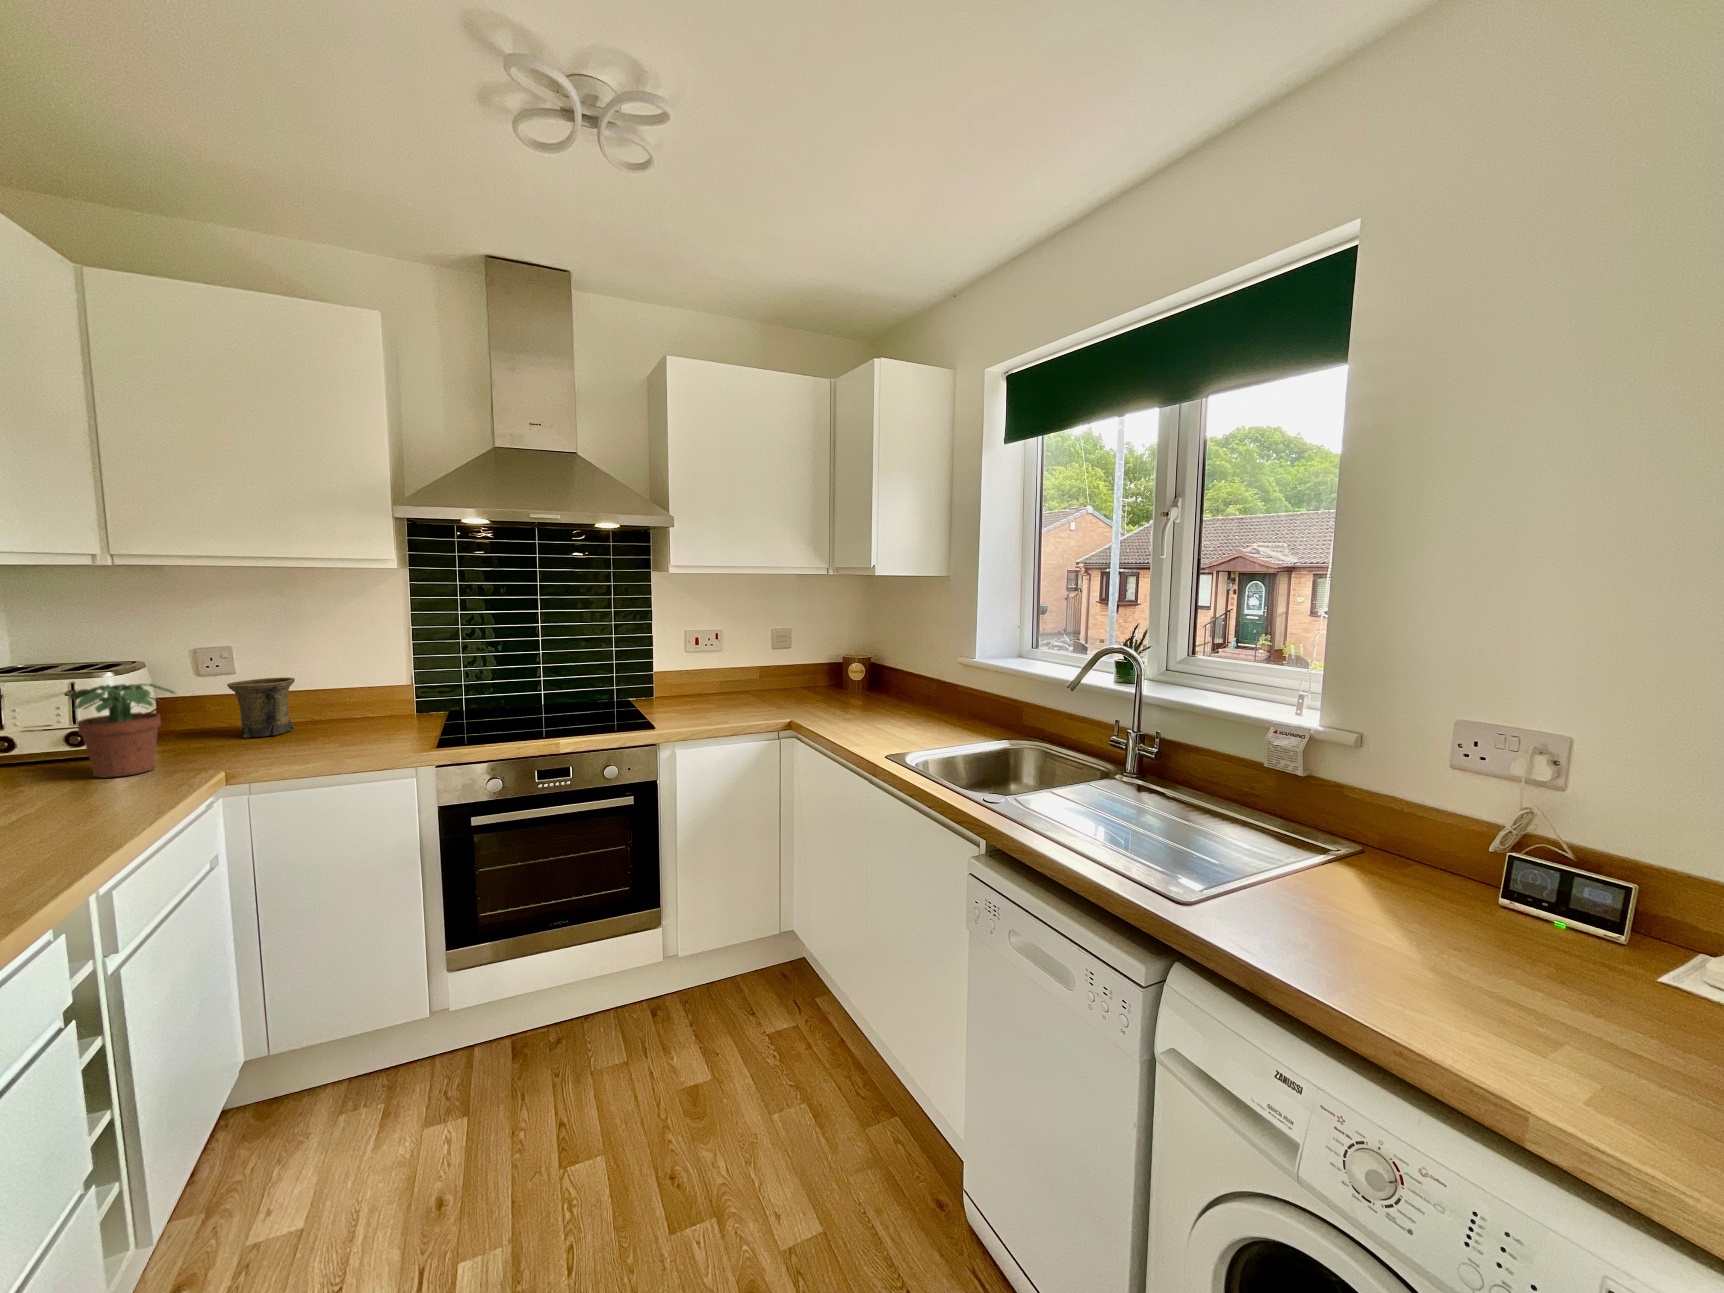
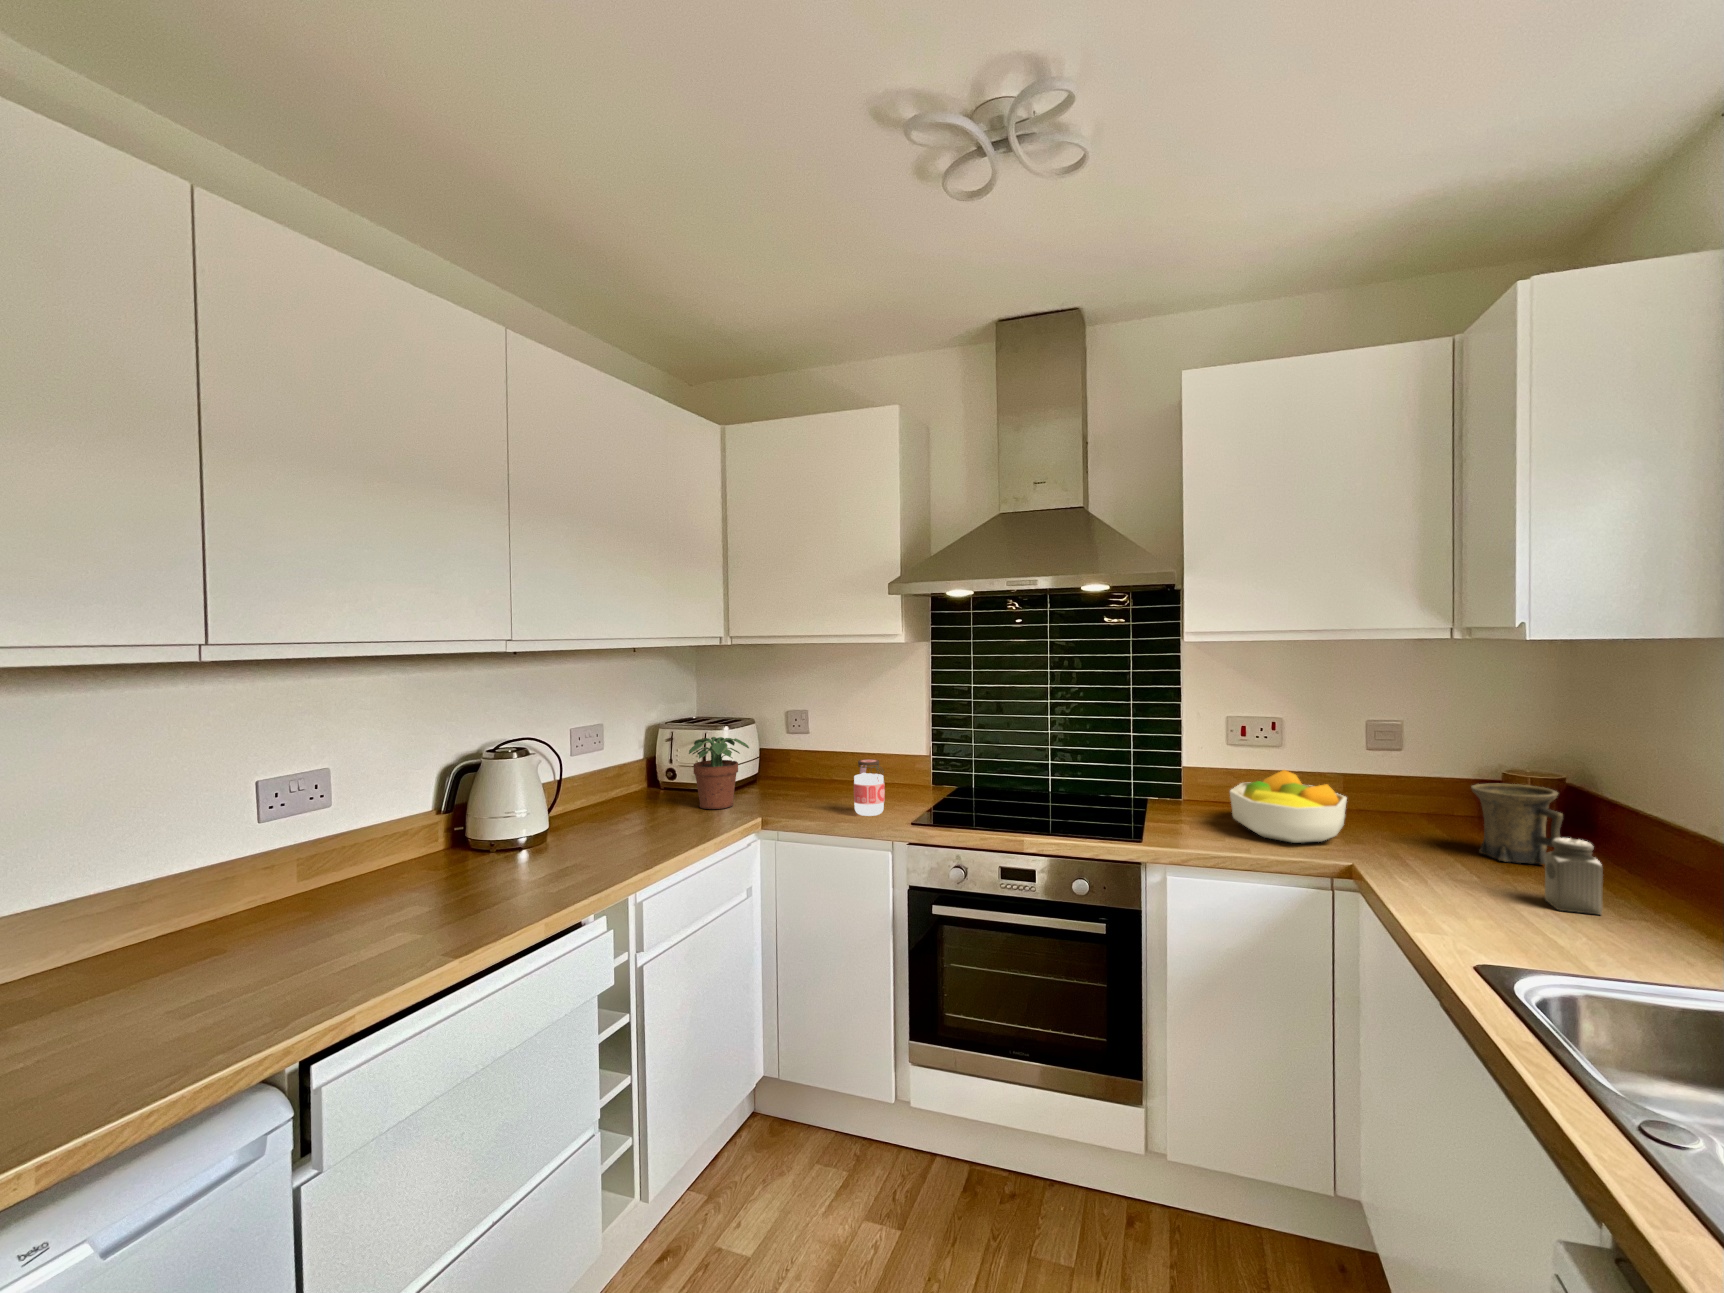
fruit bowl: none [703,665,777,713] -> present [1230,770,1347,843]
mug: present [227,677,295,737] -> present [1471,783,1563,864]
salt shaker: none [886,685,911,724] -> present [1545,838,1603,915]
jar: none [352,690,393,750] -> present [854,759,885,816]

